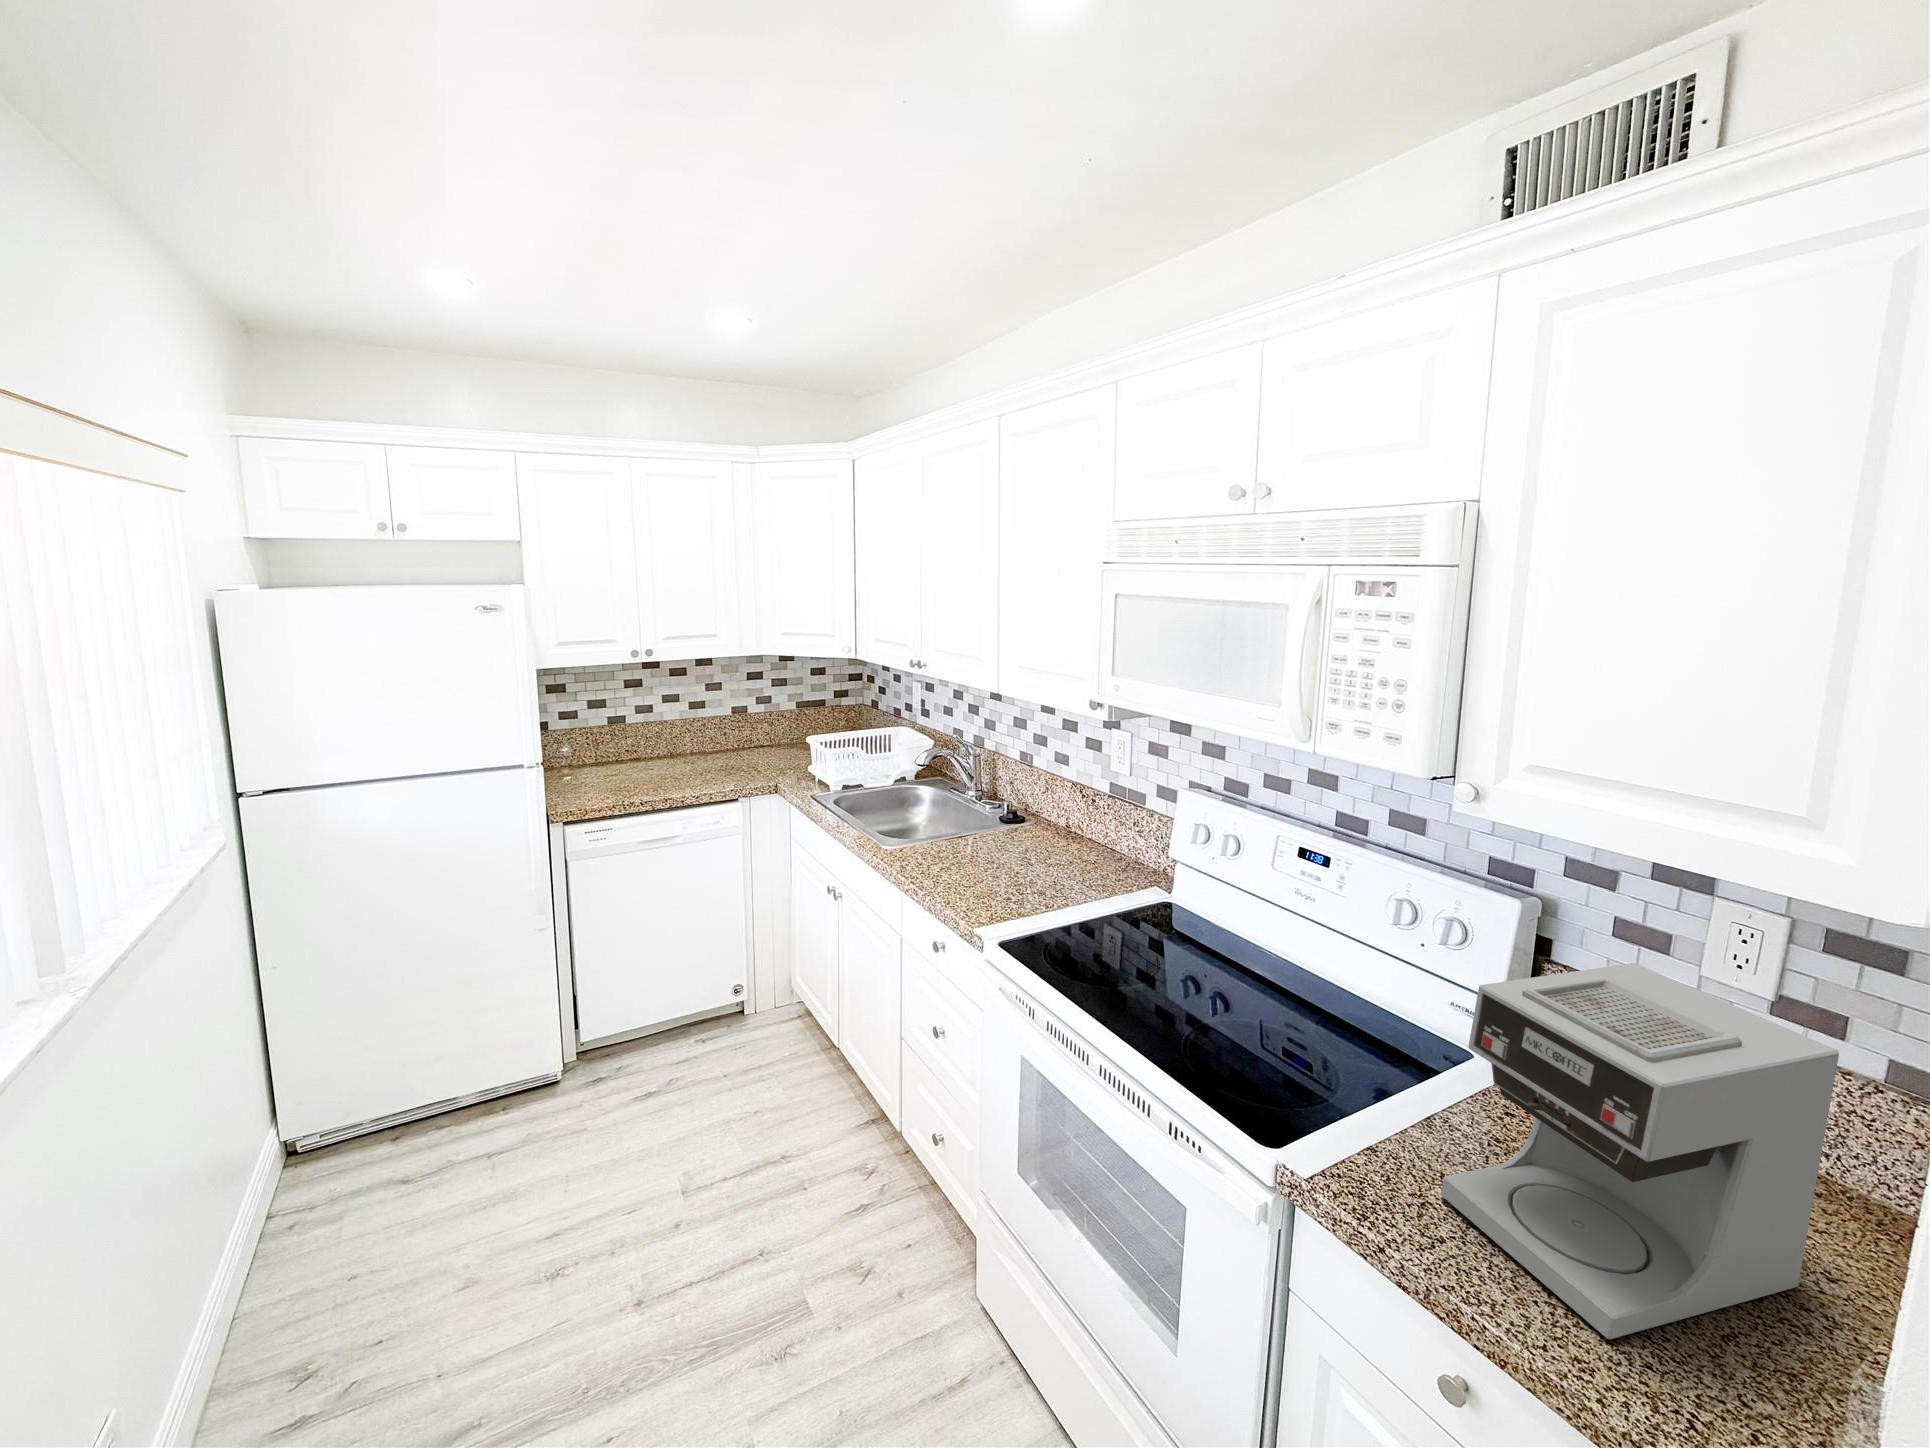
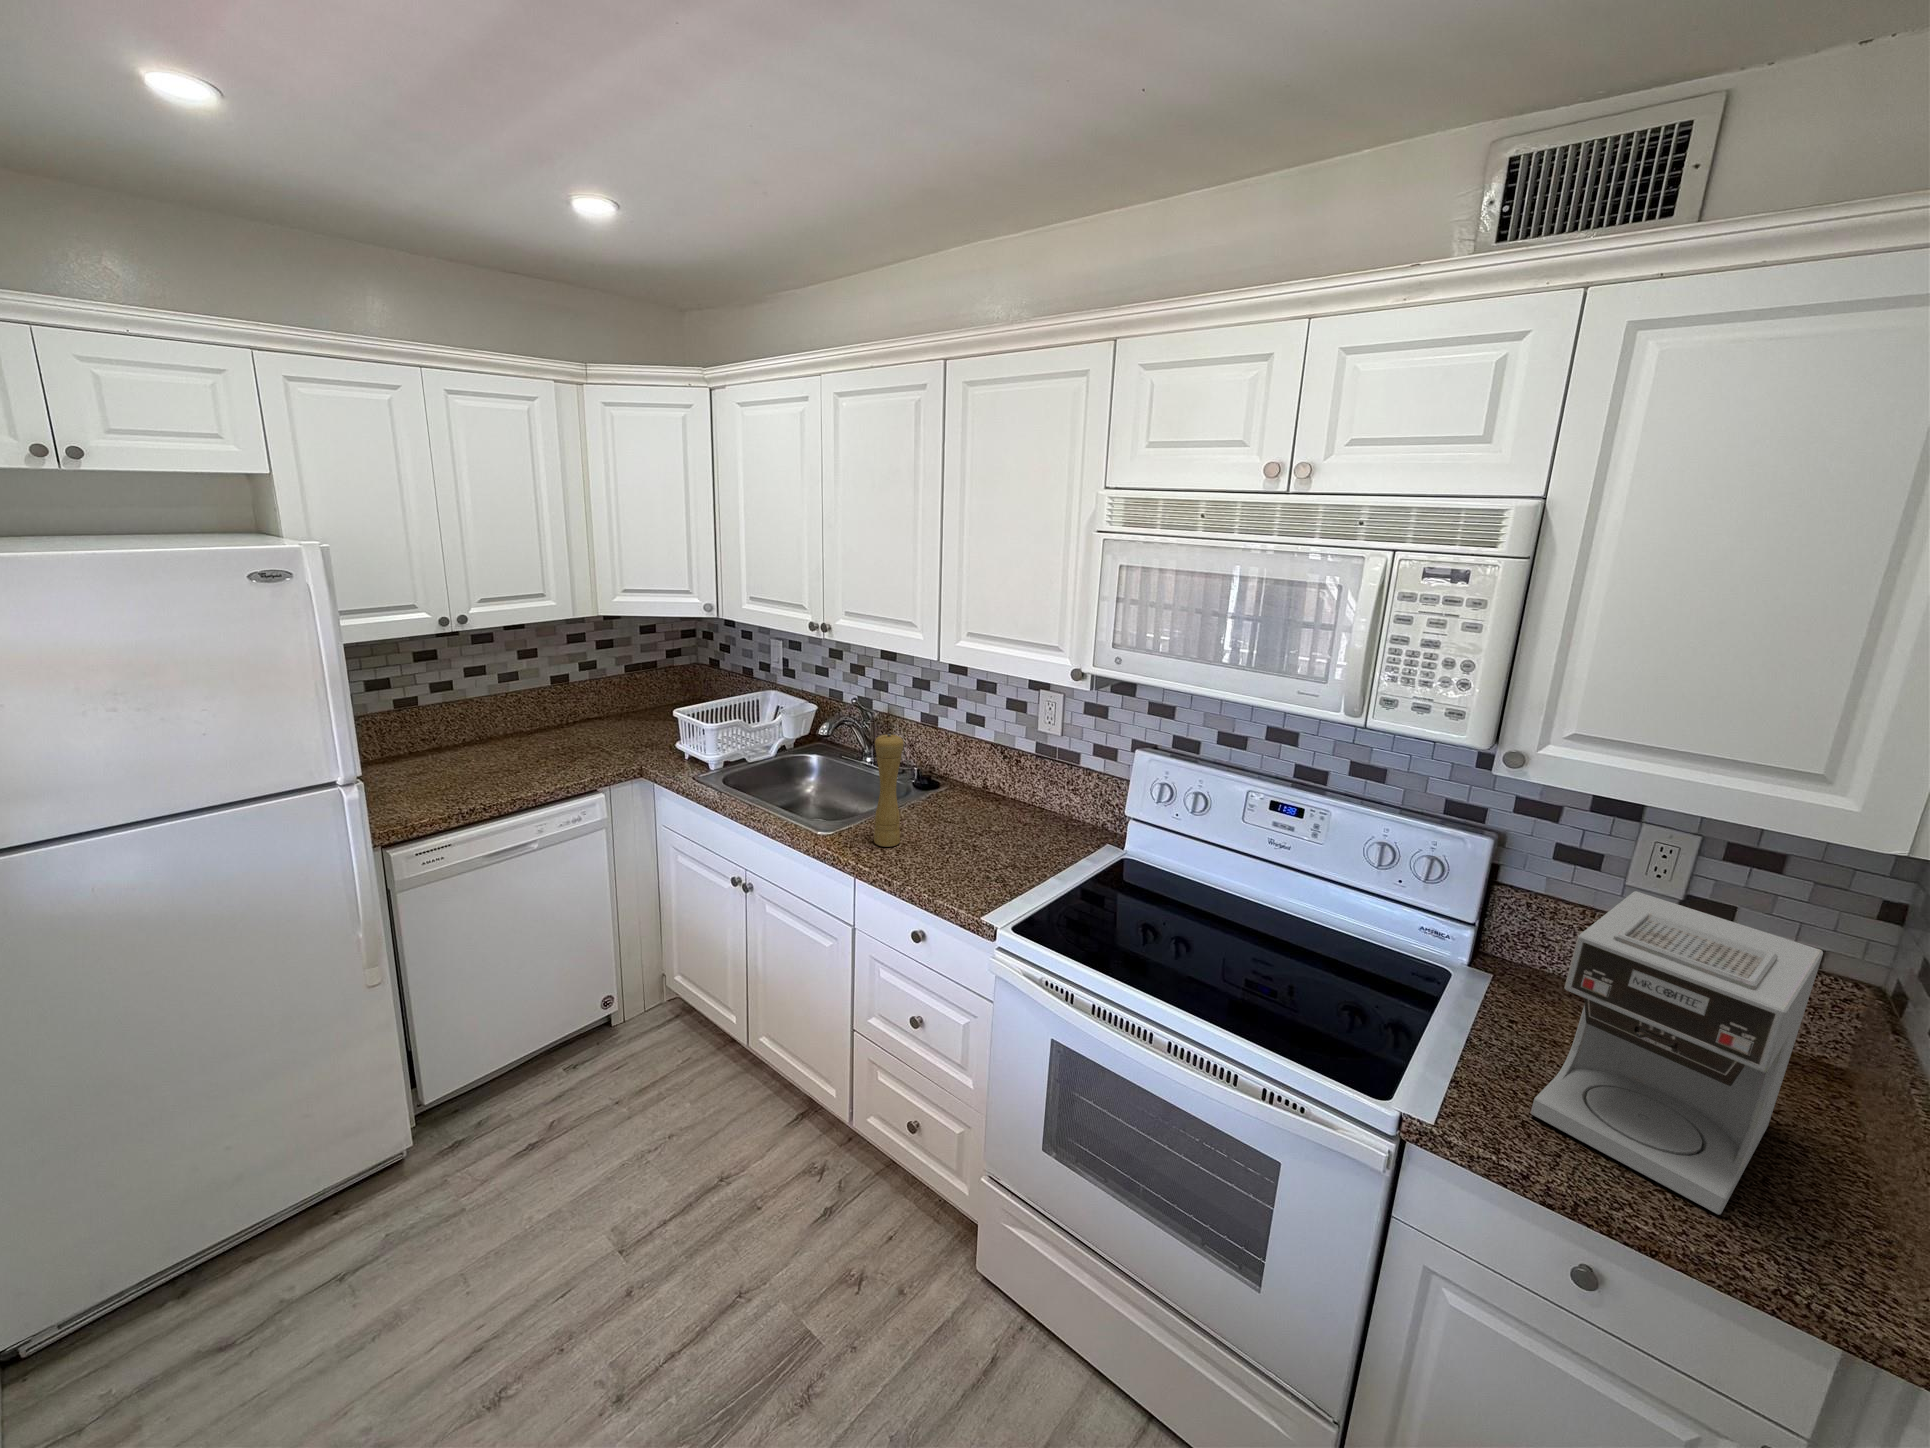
pepper mill: none [931,759,957,866] -> present [874,734,904,847]

